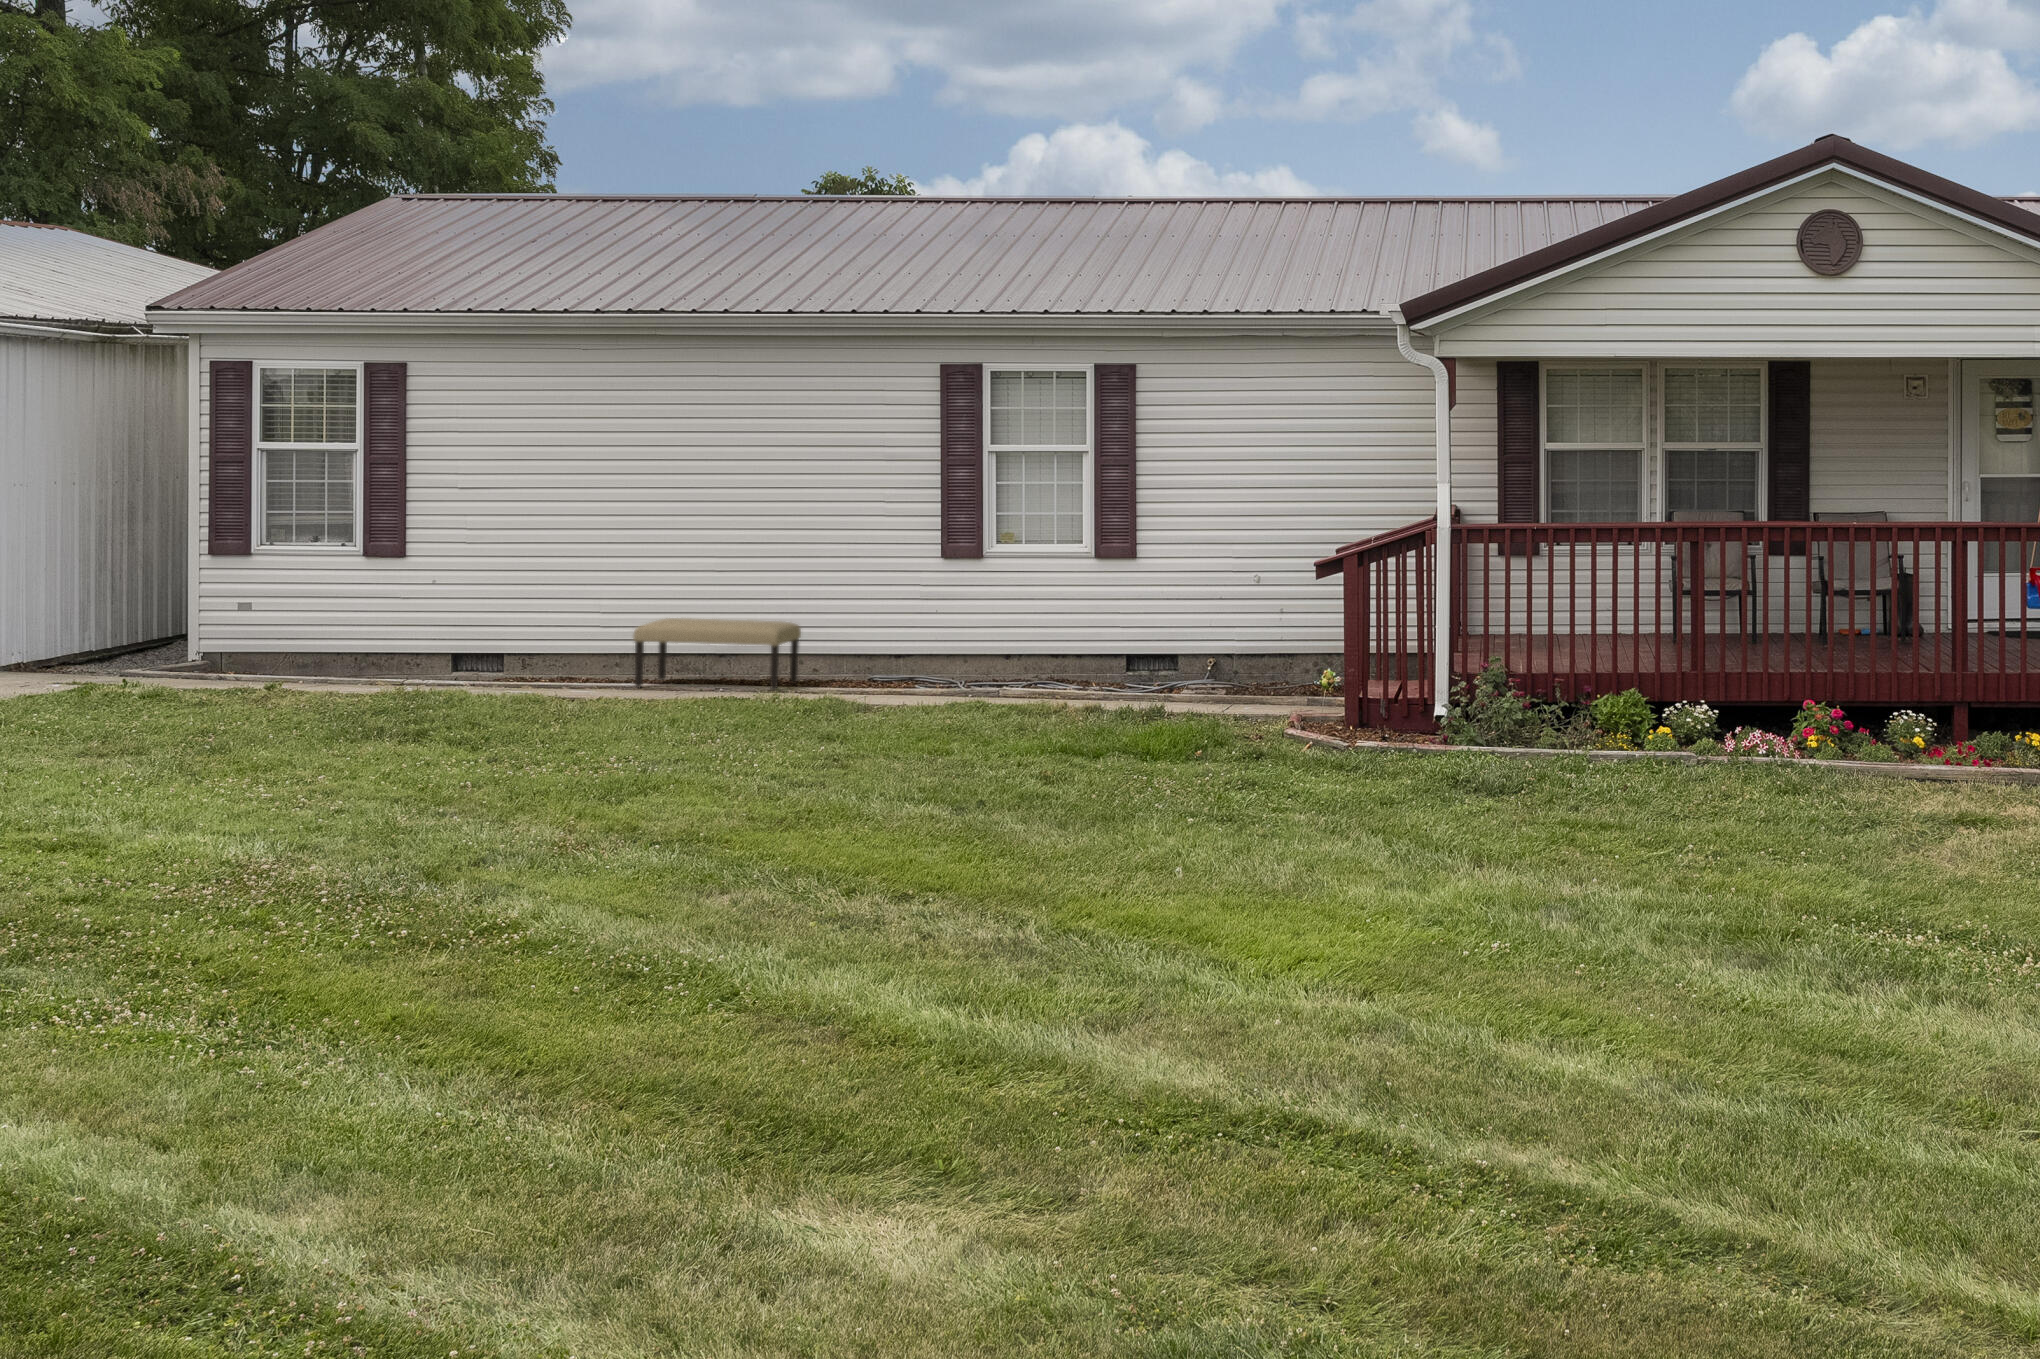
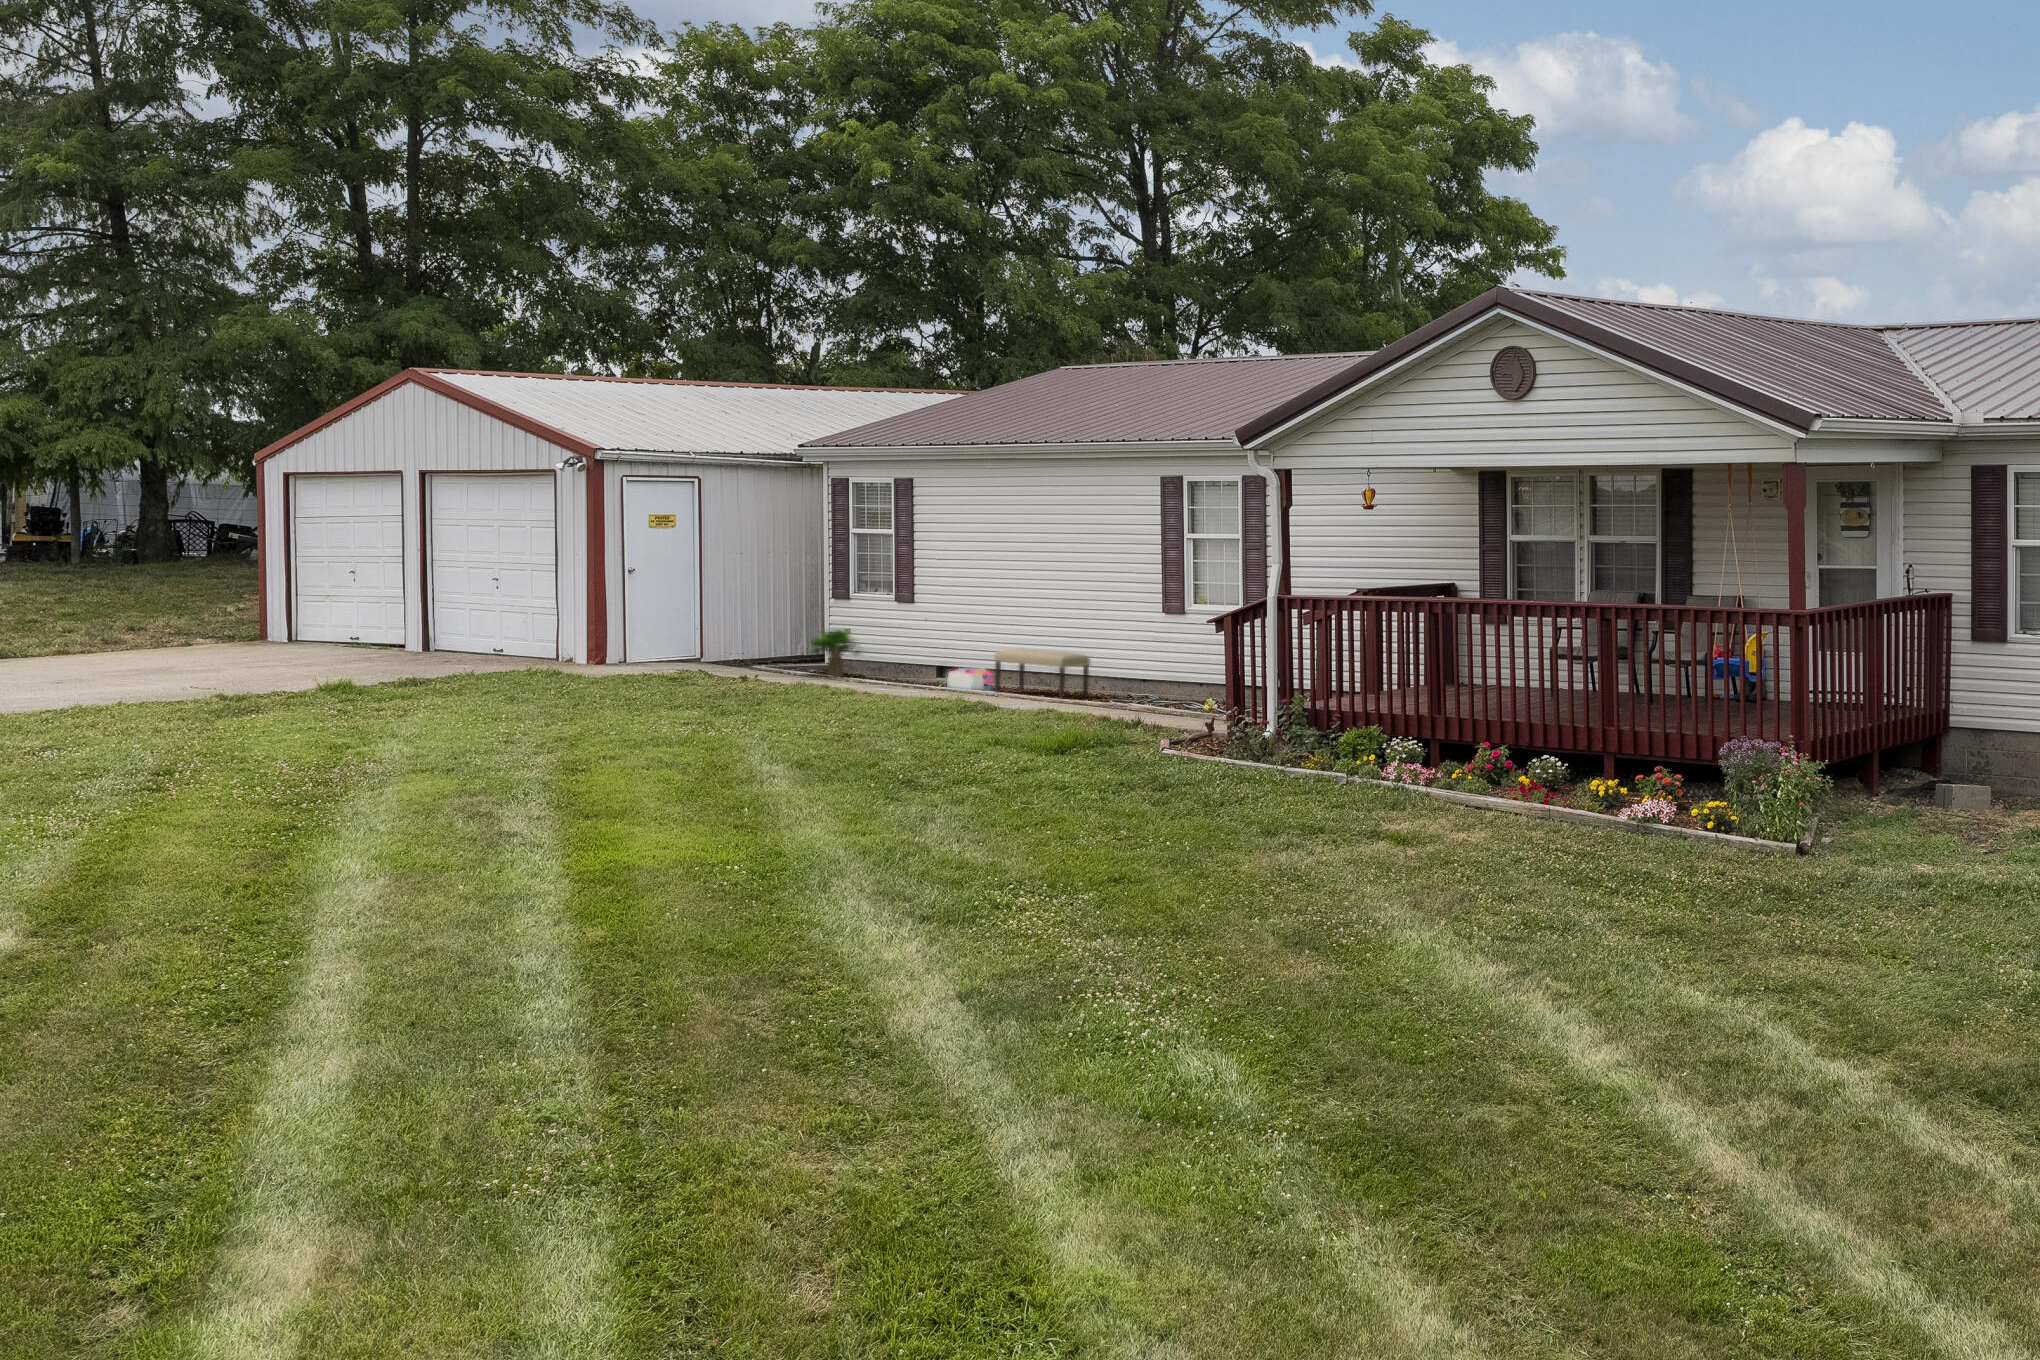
potted plant: none [203,599,322,682] -> present [809,630,861,677]
storage bin: none [521,649,605,688] -> present [947,667,995,690]

